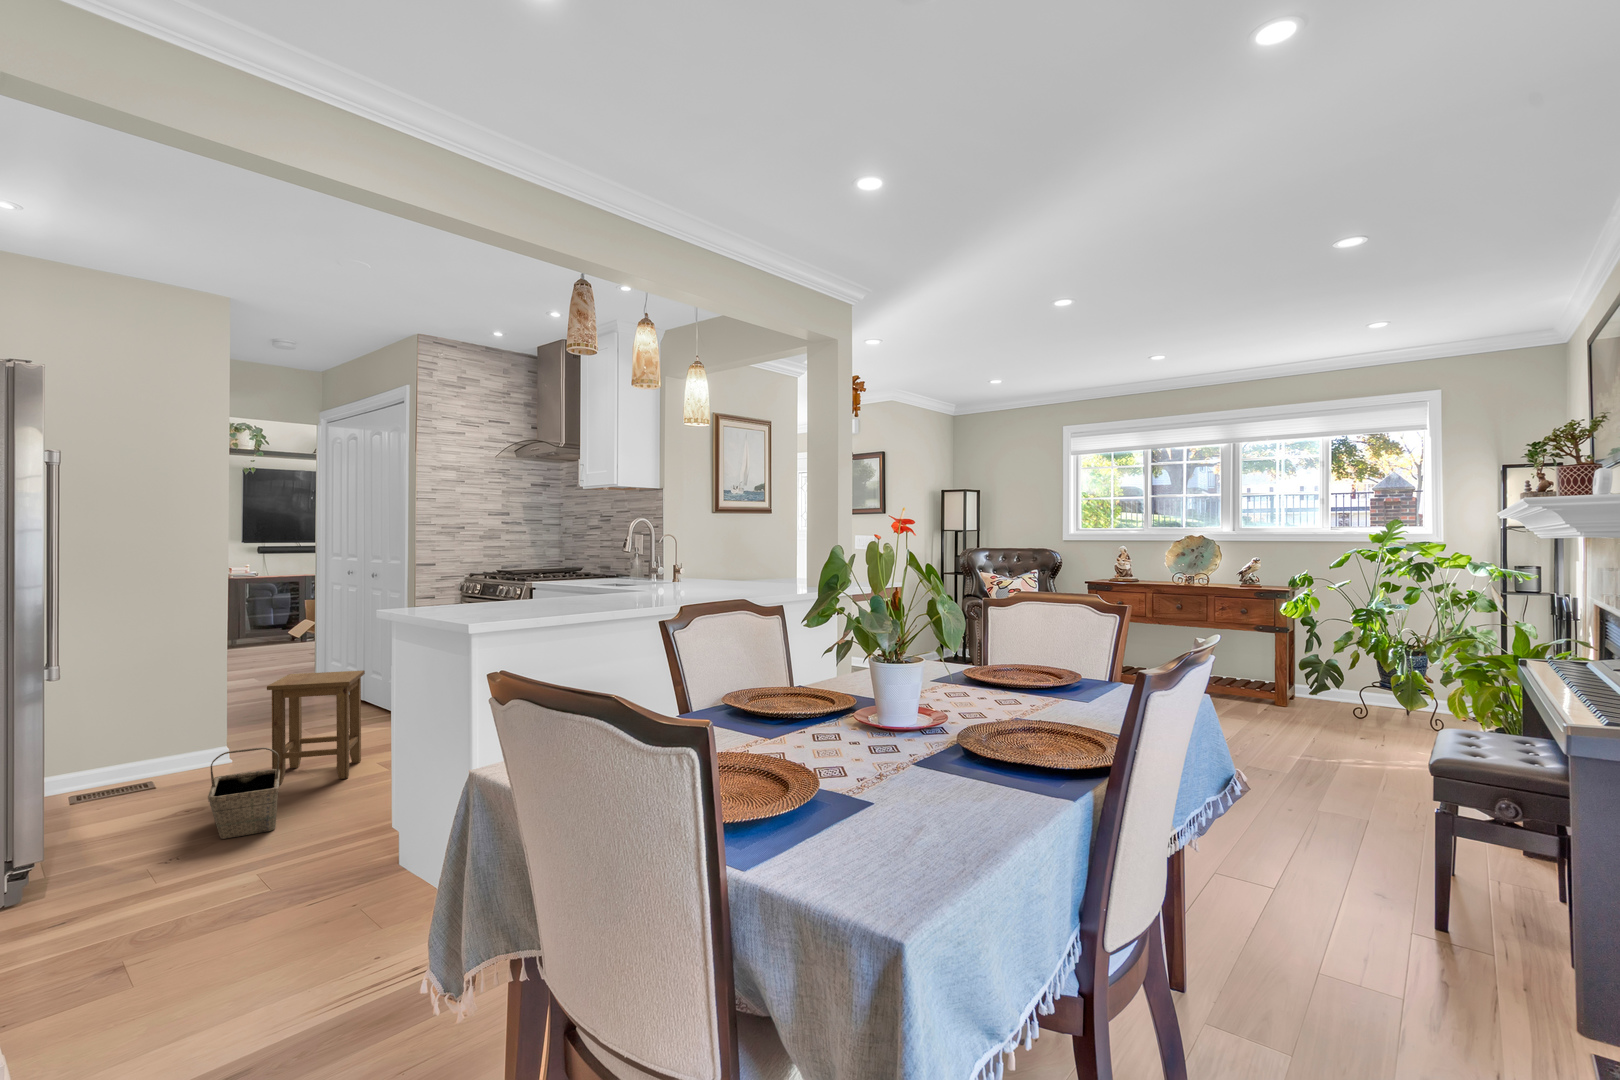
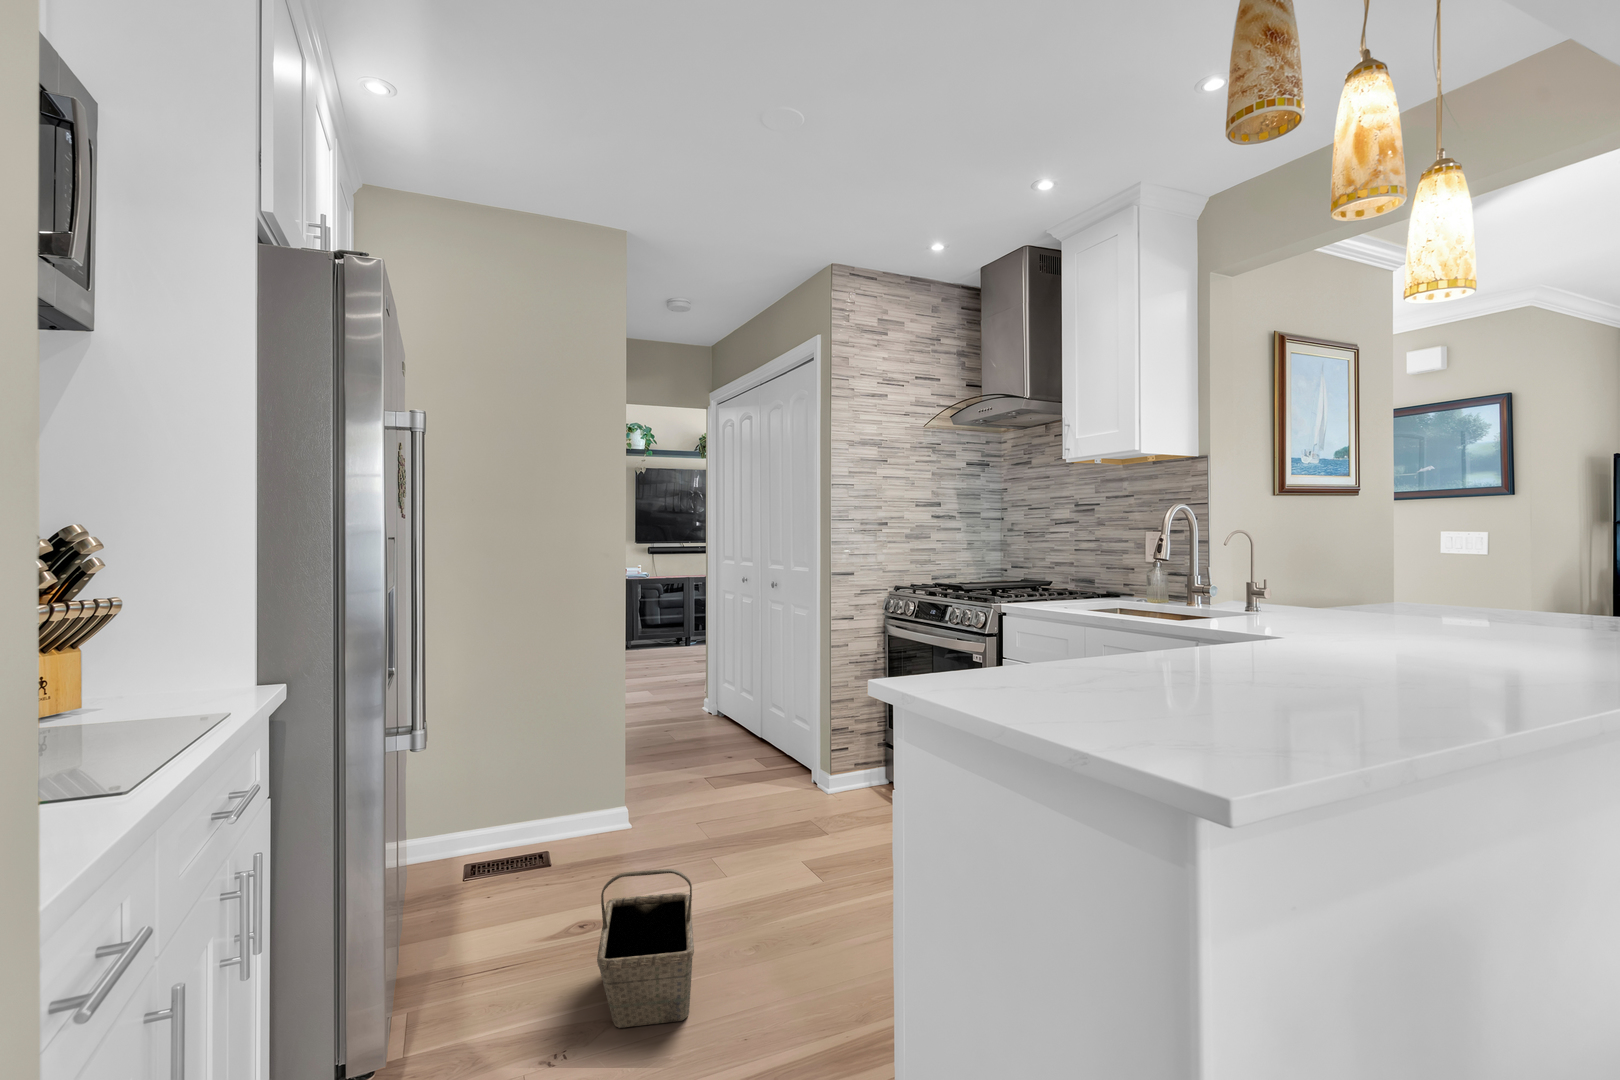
stool: present [267,670,365,784] -> none [670,725,786,896]

